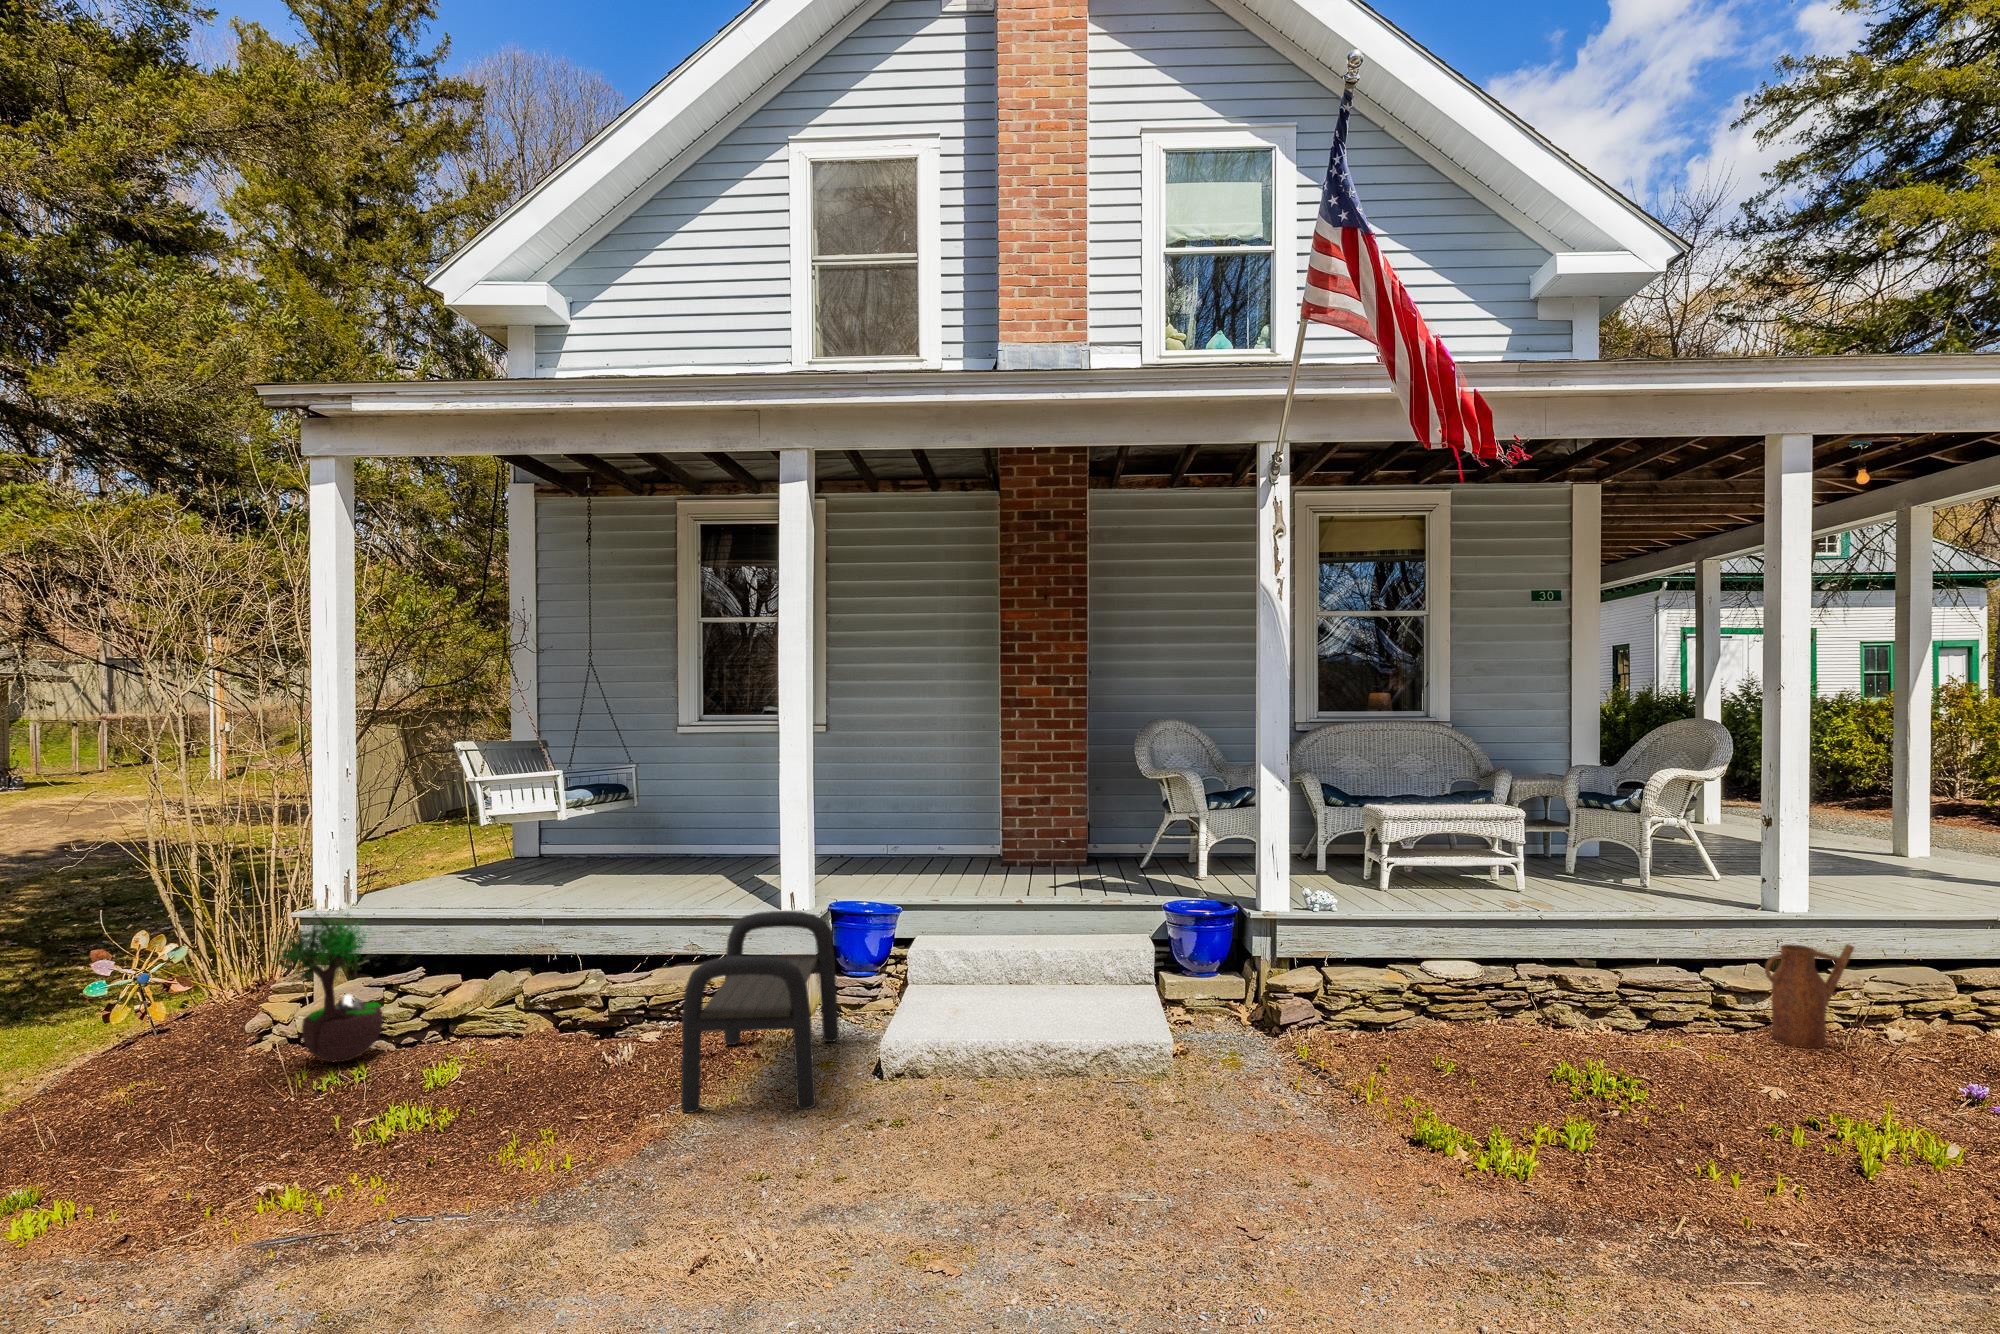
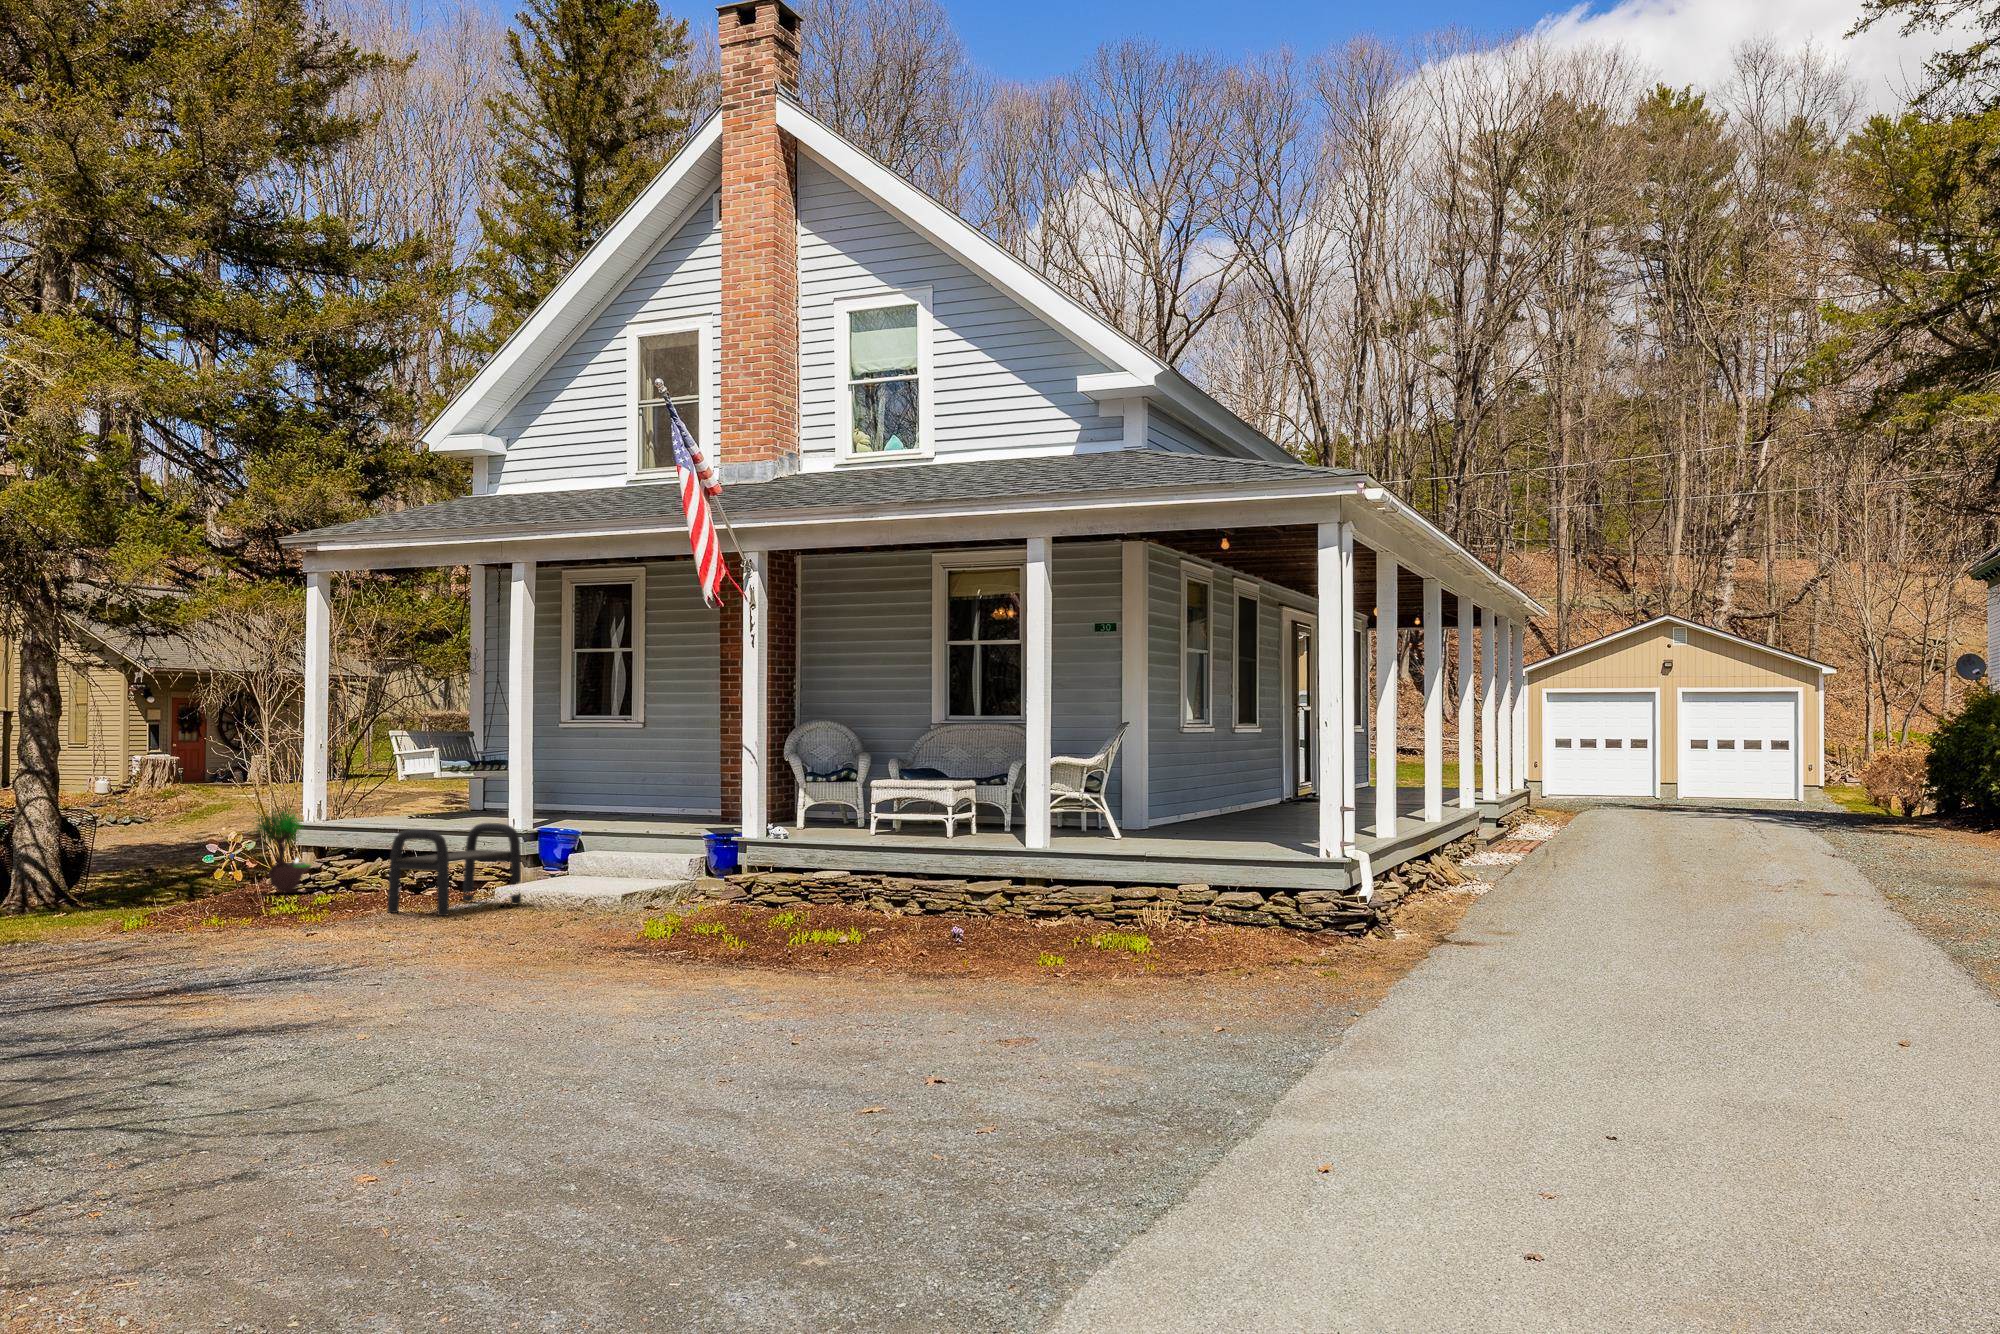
watering can: present [1765,944,1854,1048] -> none [1010,875,1074,944]

